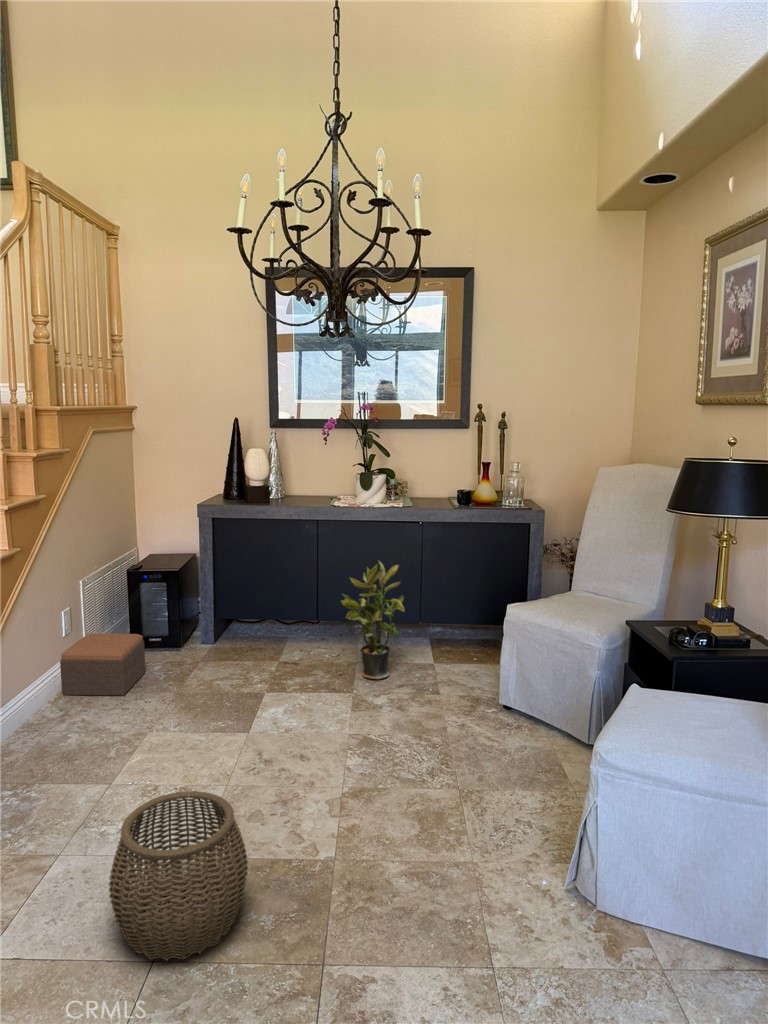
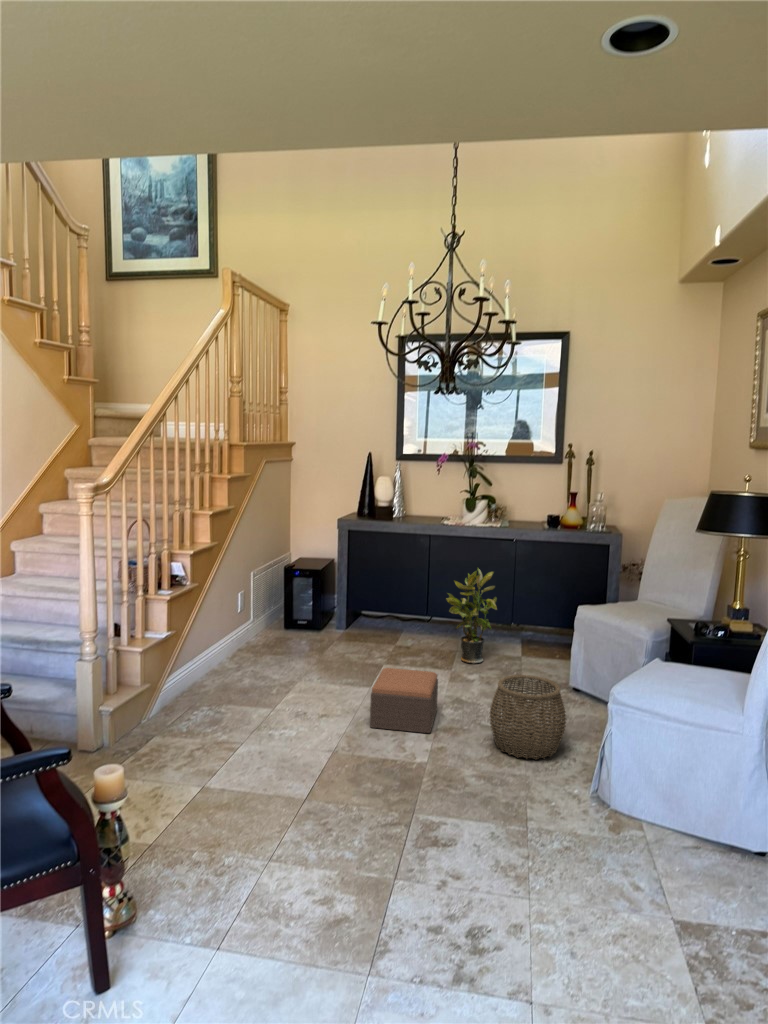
footstool: present [60,633,145,696] -> present [370,668,438,733]
woven basket: present [109,791,248,961] -> present [489,675,566,759]

